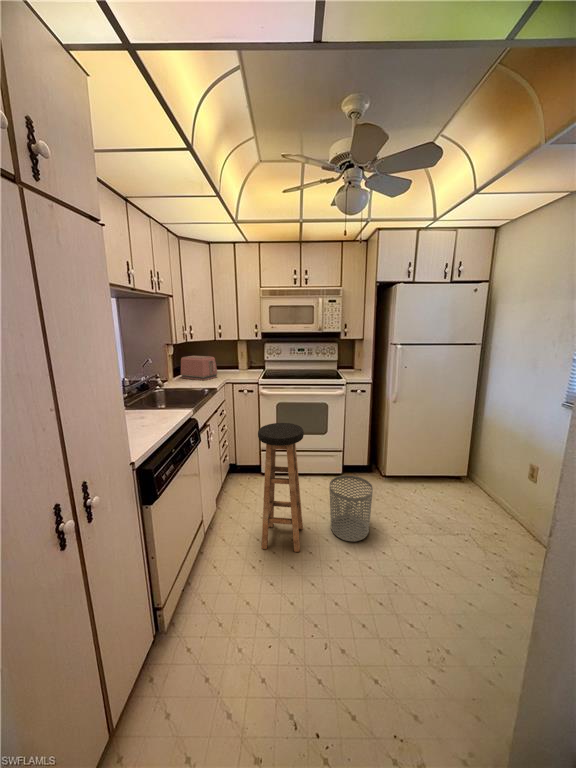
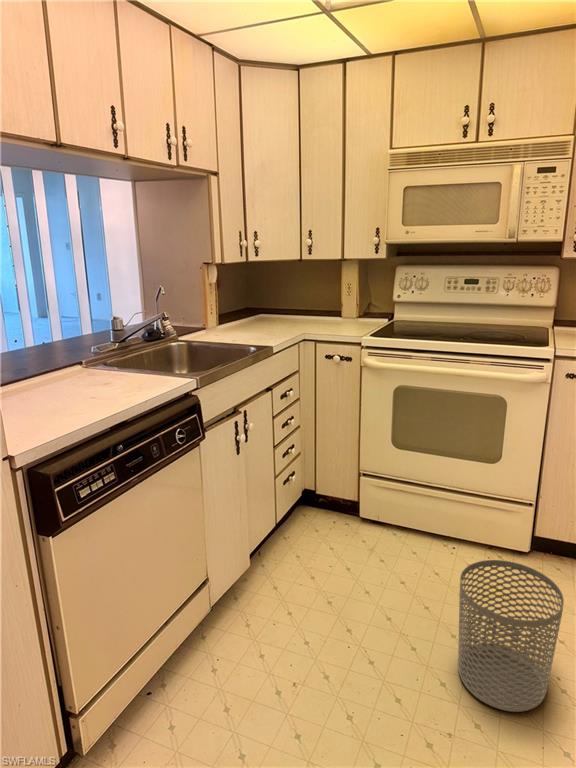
toaster: present [181,356,217,380] -> none [233,286,294,331]
bar stool: present [258,423,304,552] -> none [303,425,404,693]

